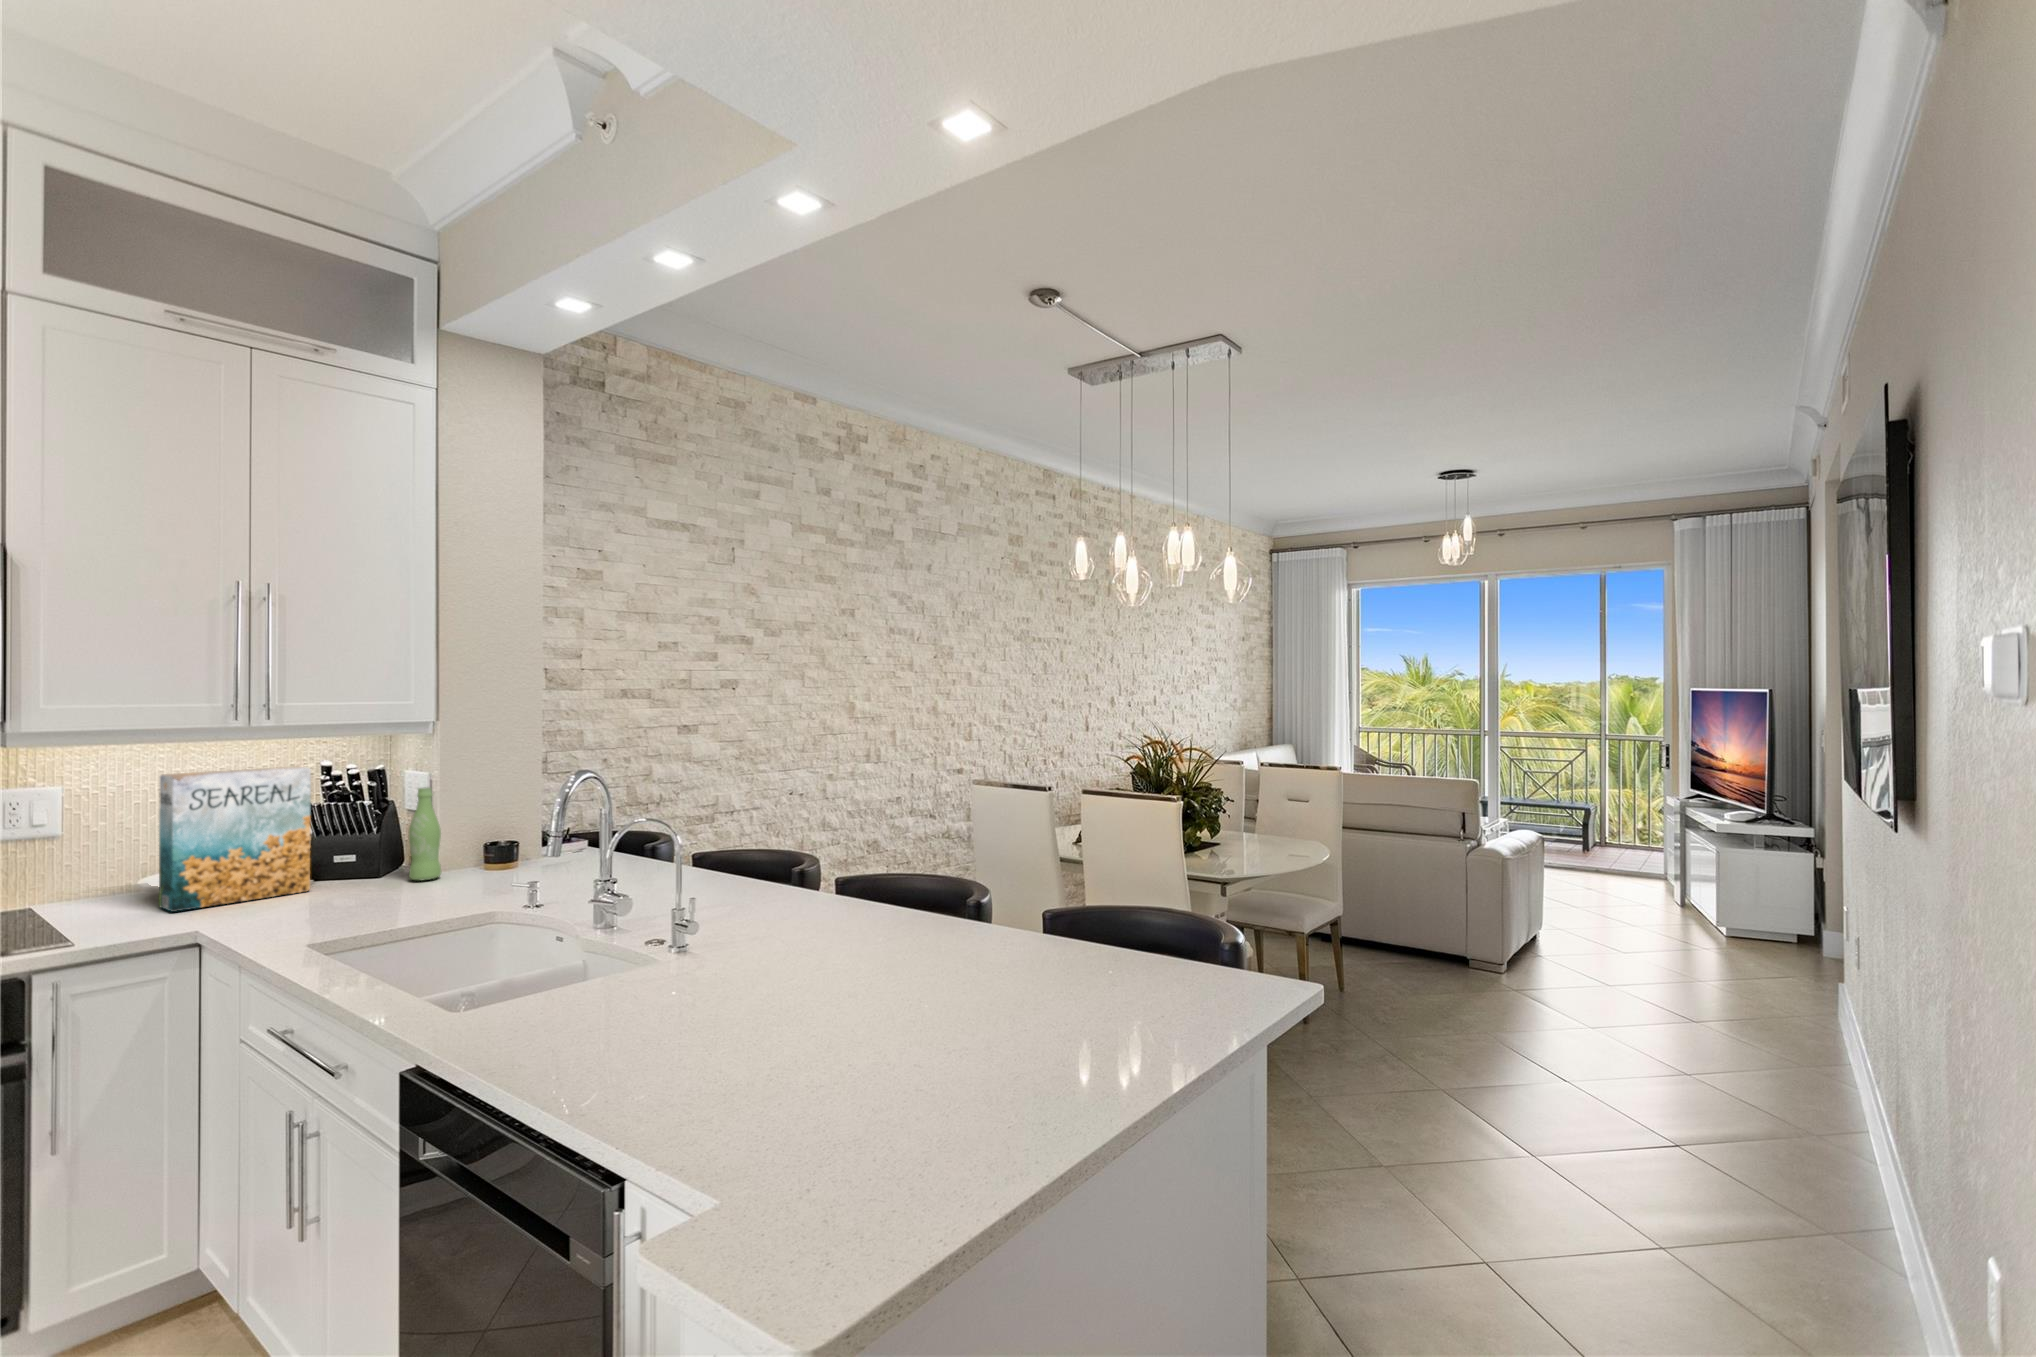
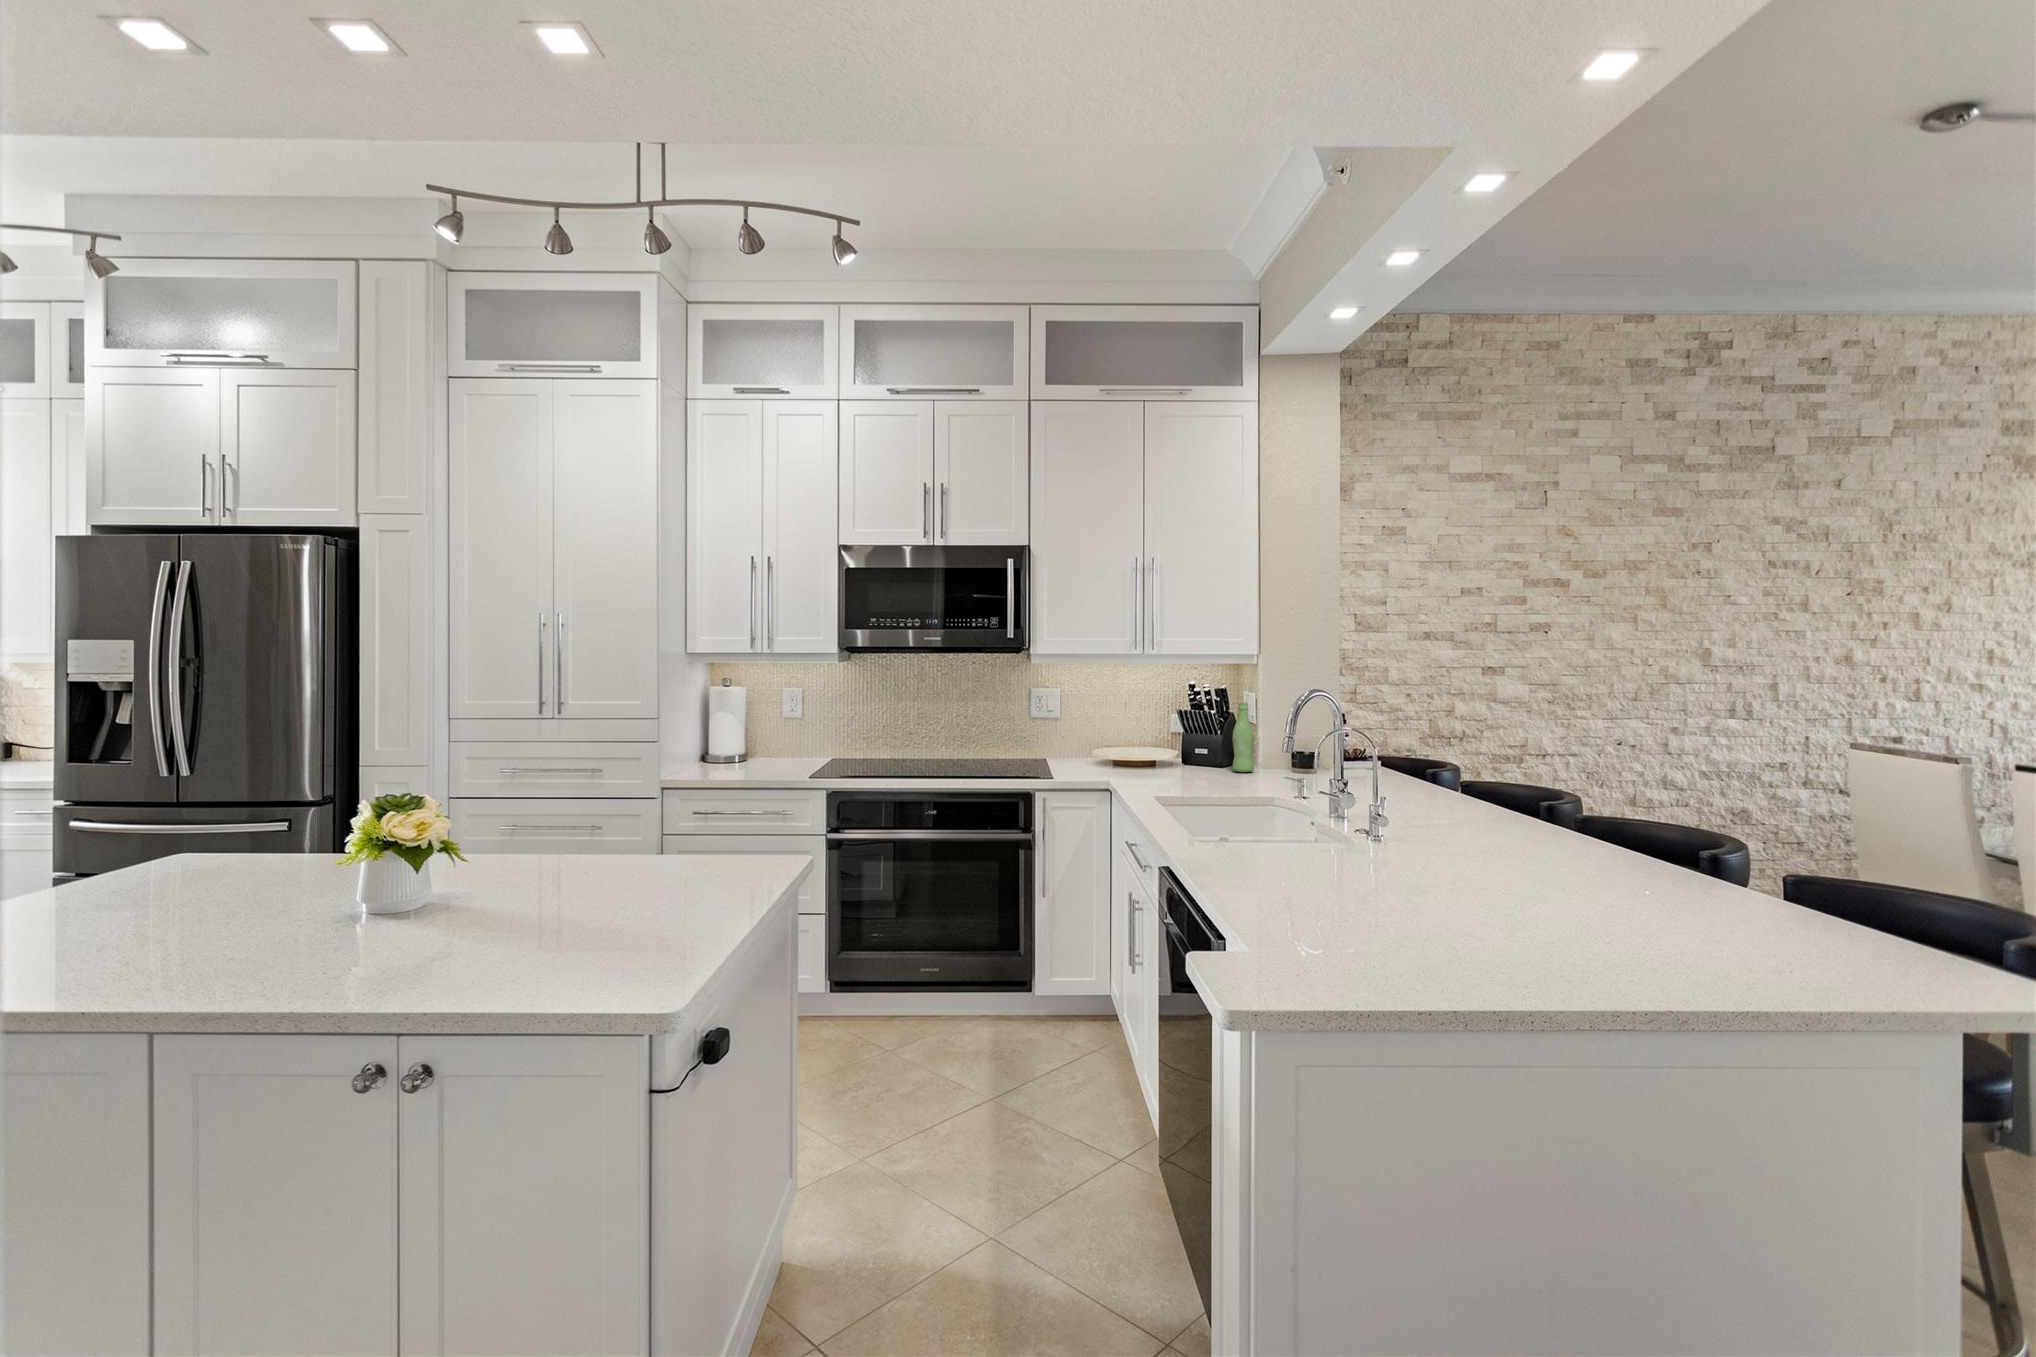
cereal box: present [159,767,311,912] -> none [1097,682,1175,770]

